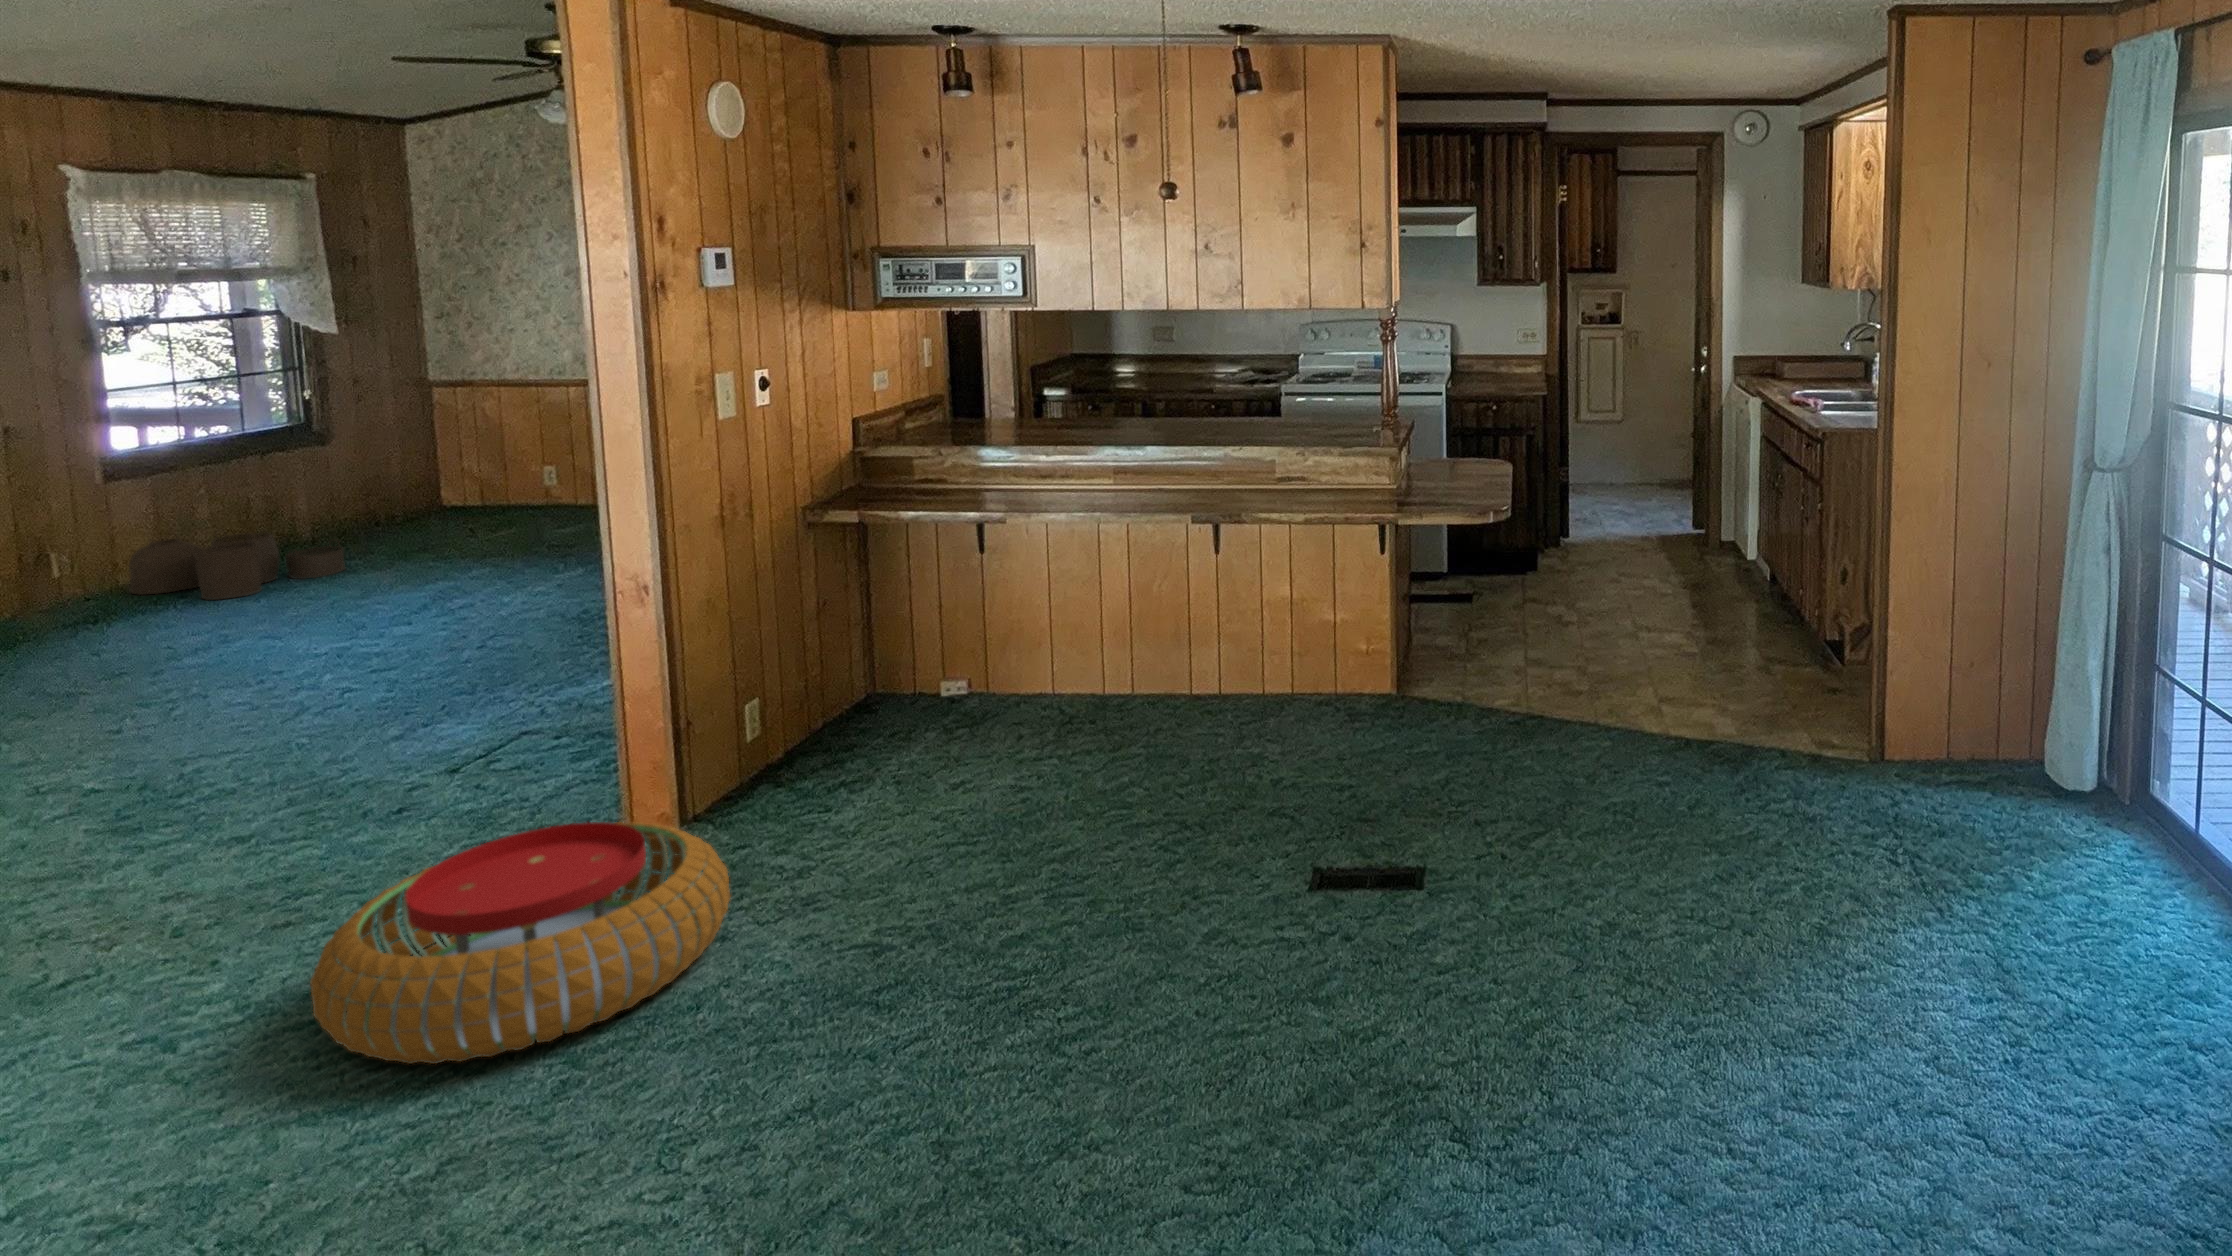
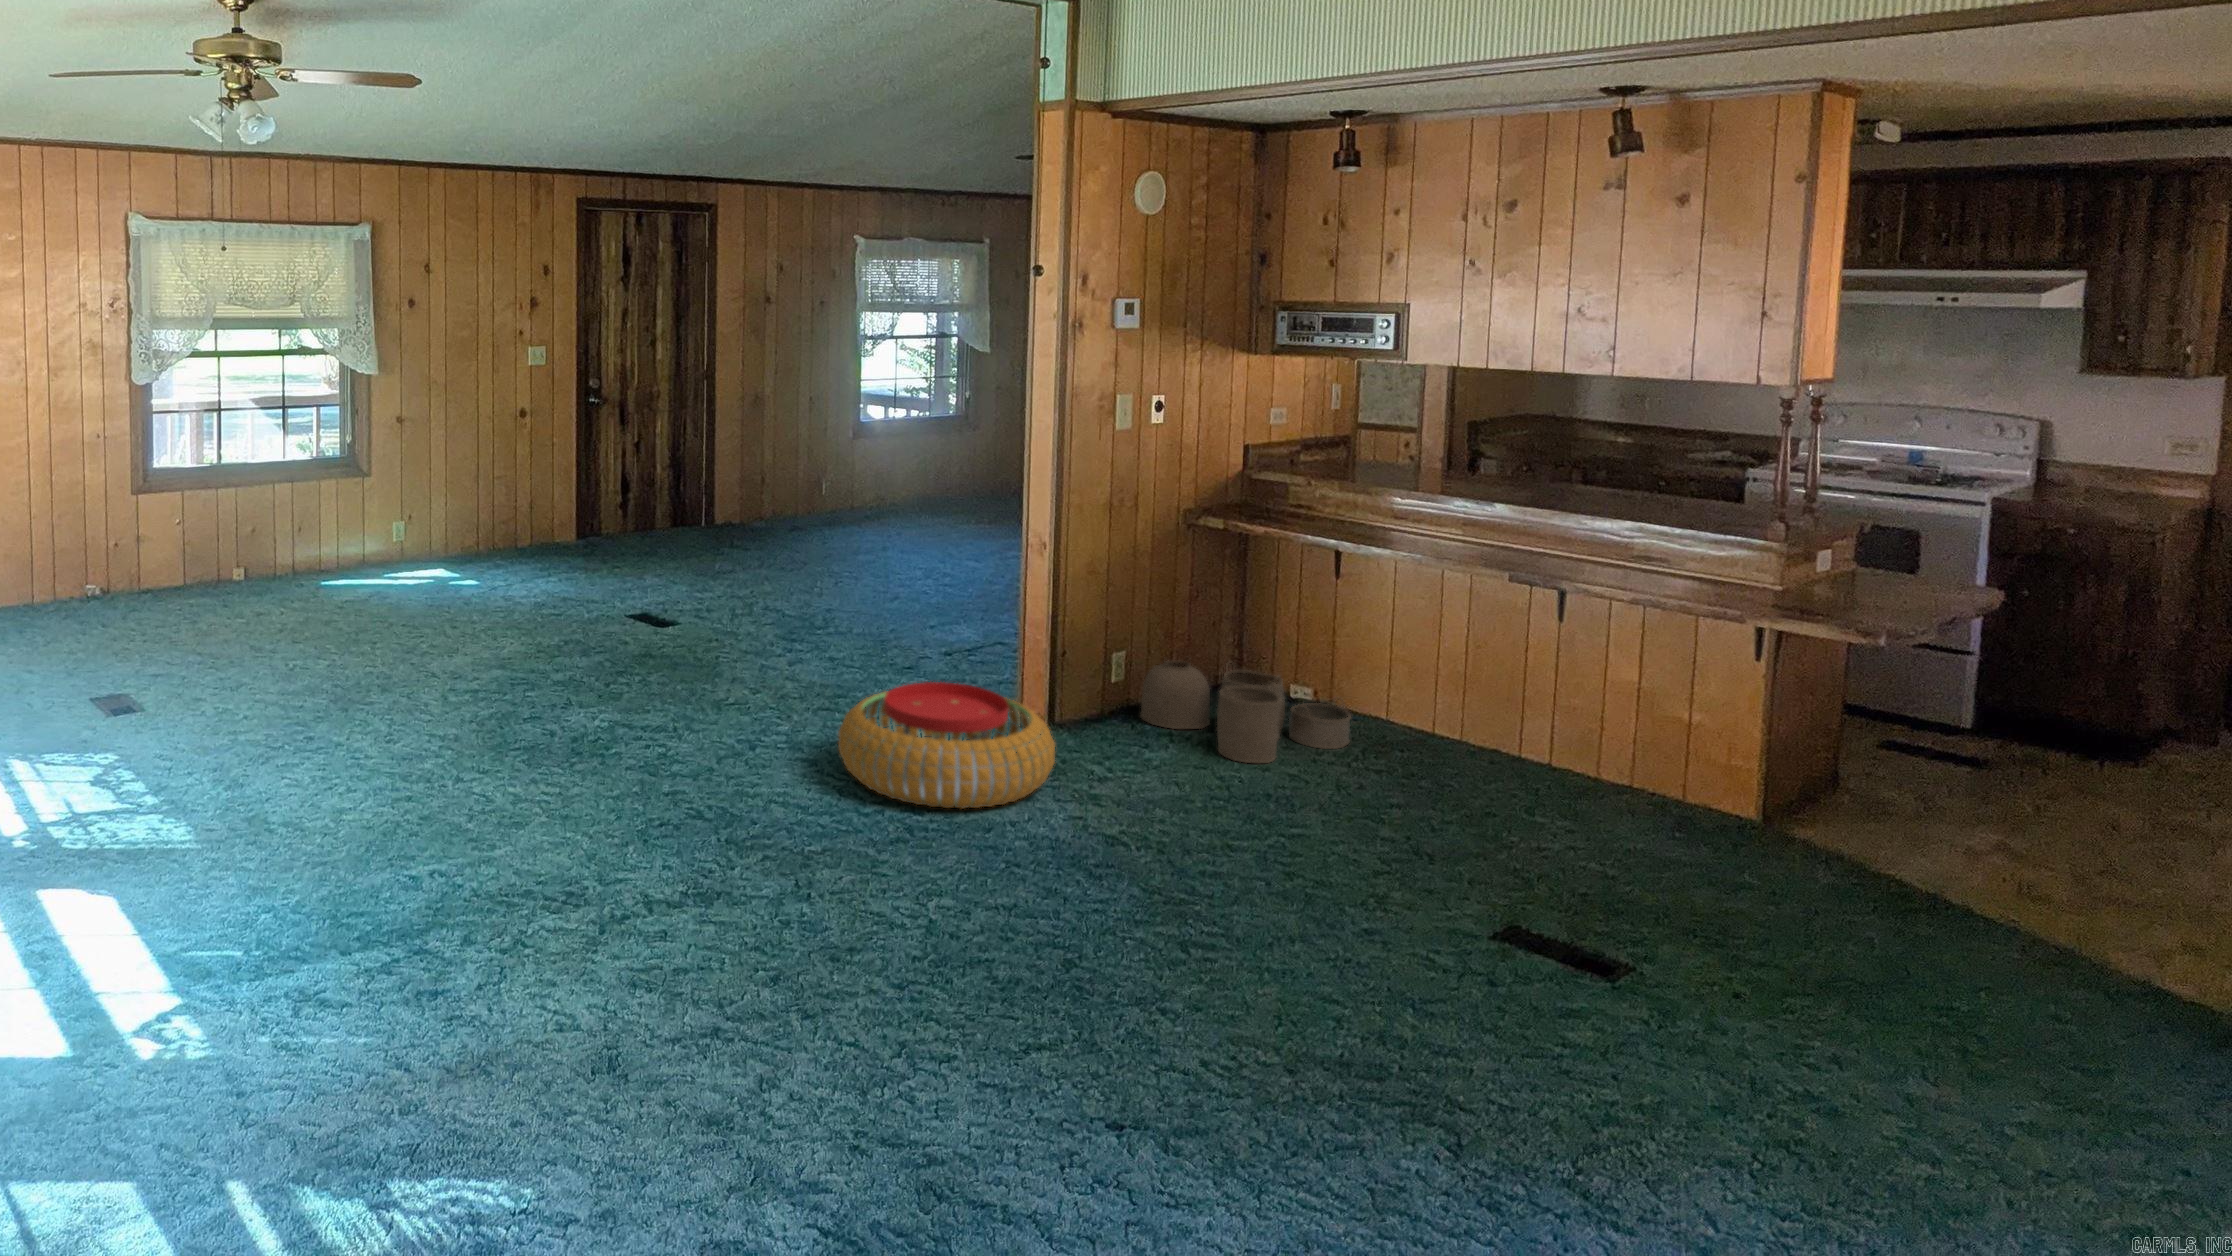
woven basket: present [129,531,345,600] -> present [1140,661,1351,763]

